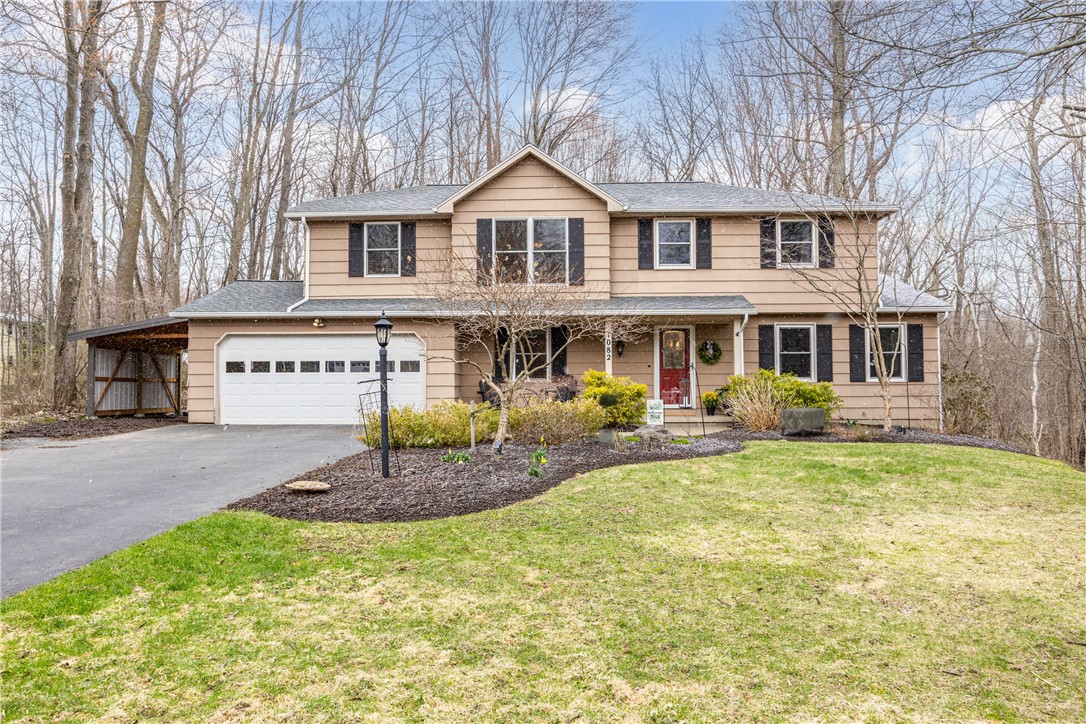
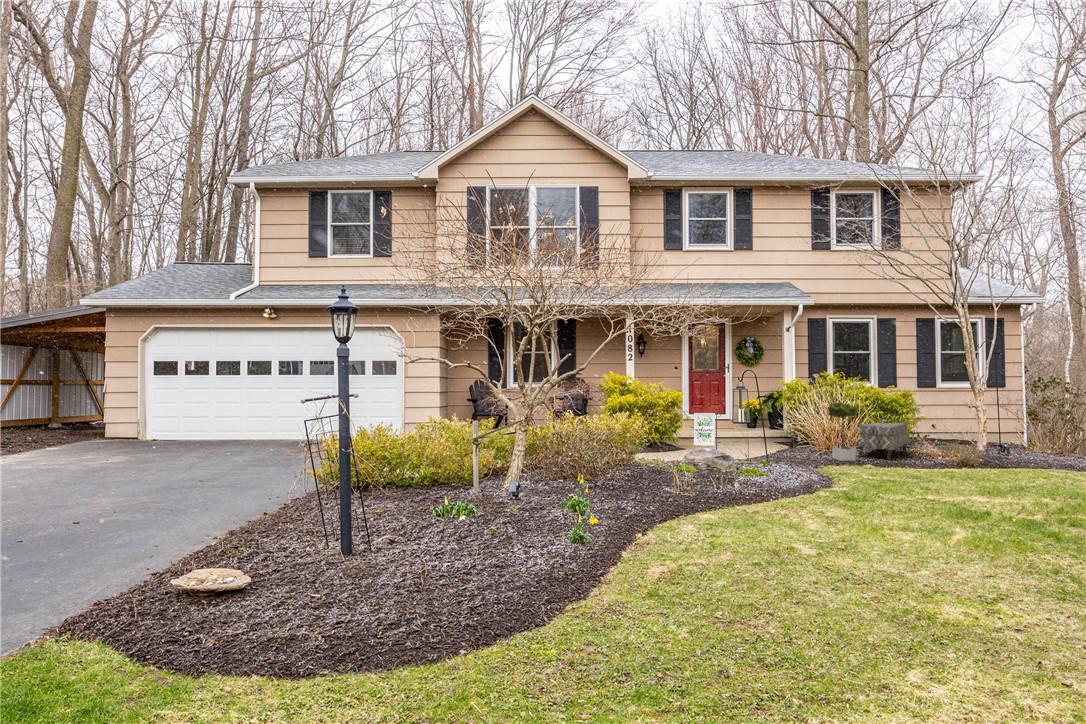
potted tree: present [598,394,618,443] -> present [829,402,857,461]

